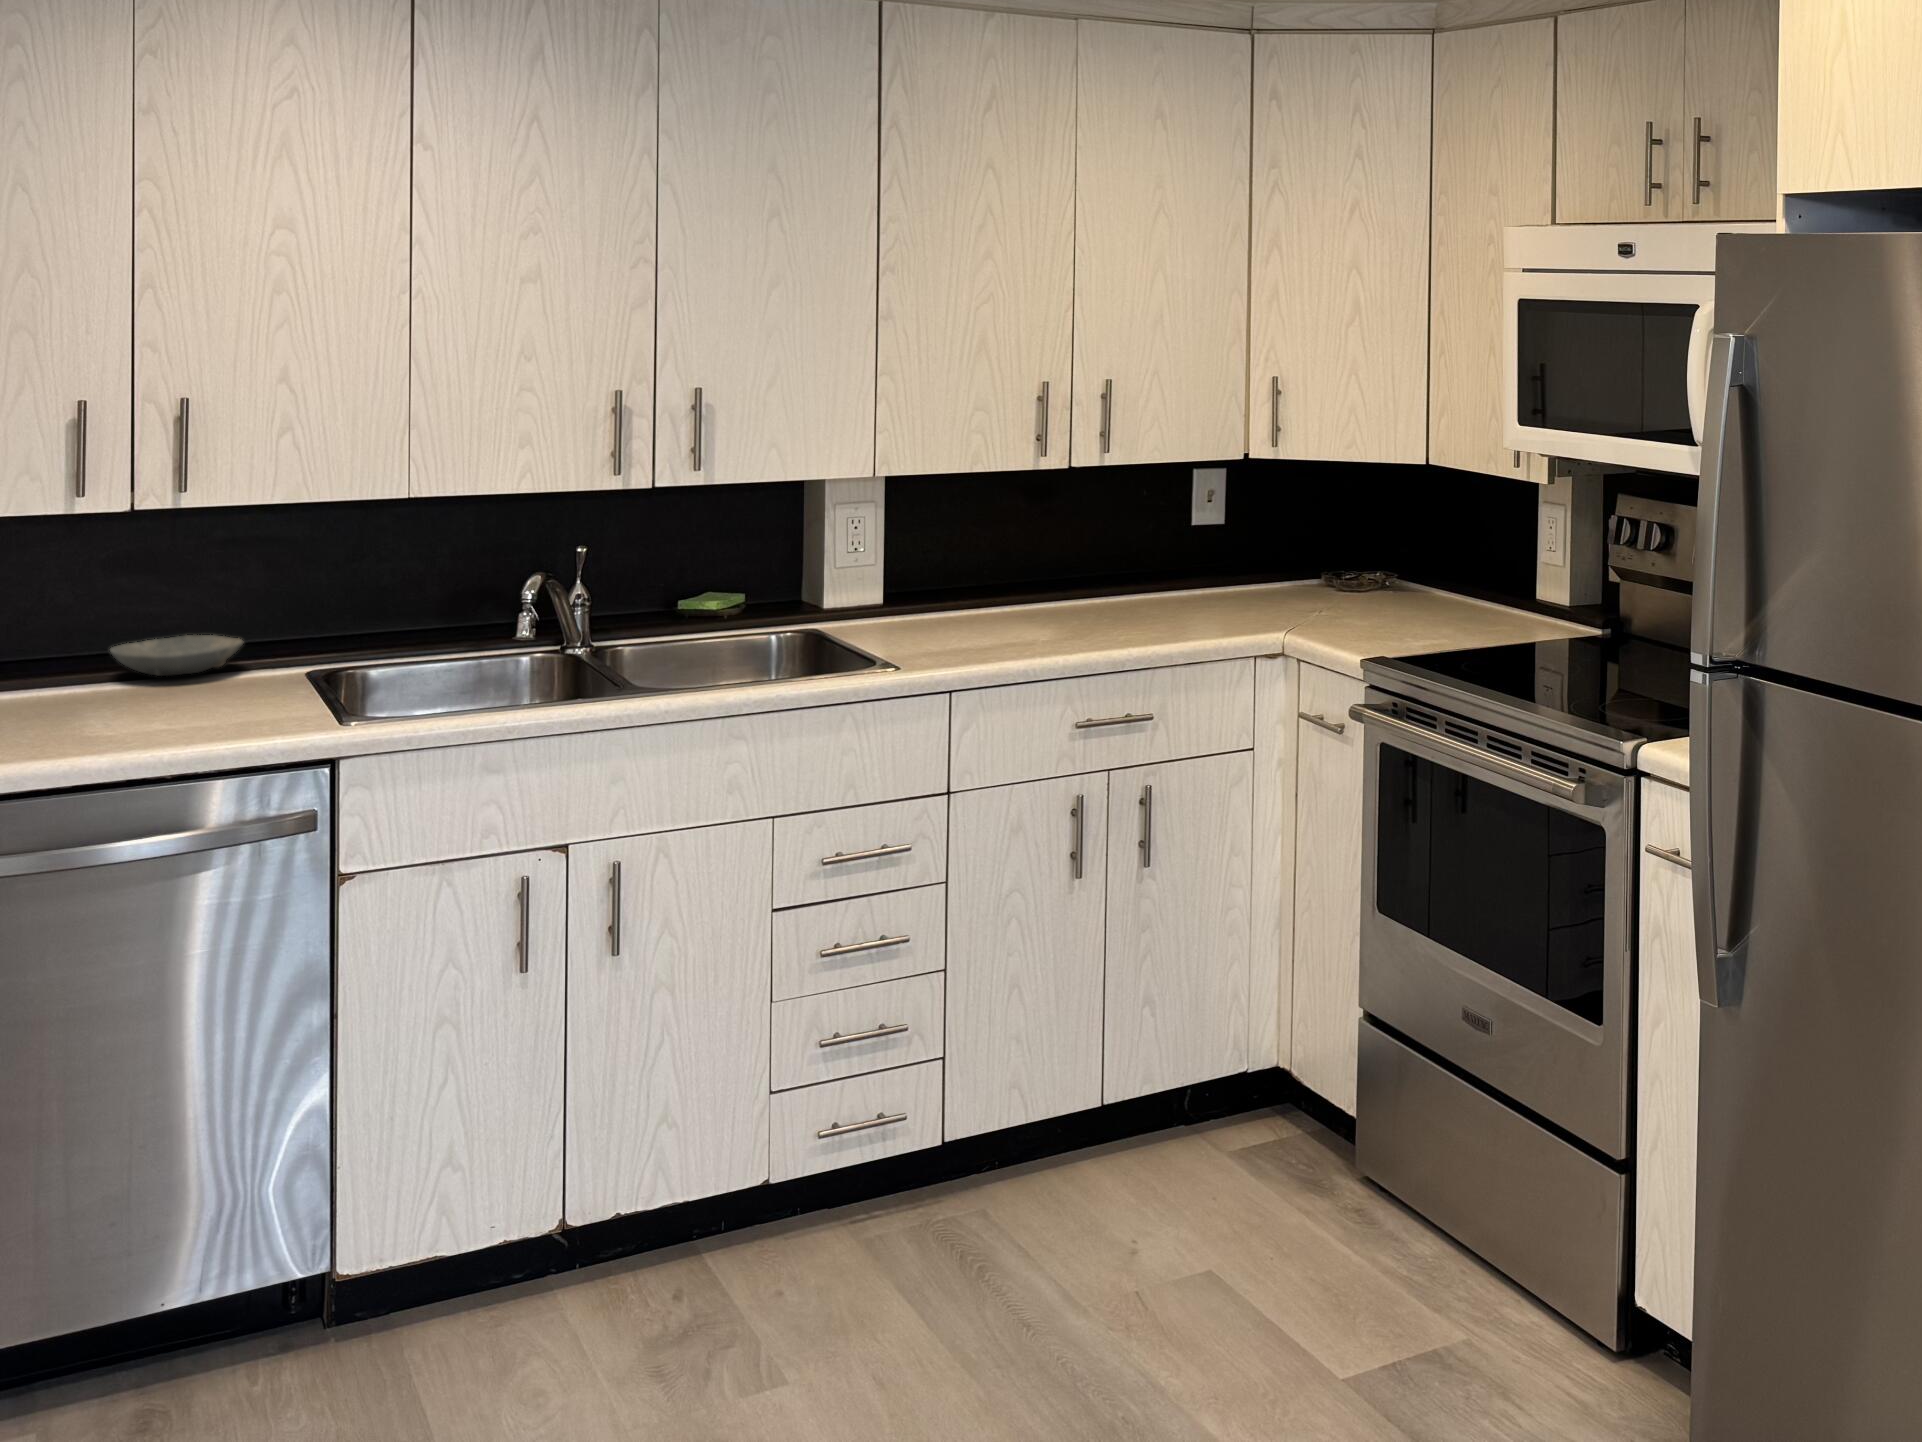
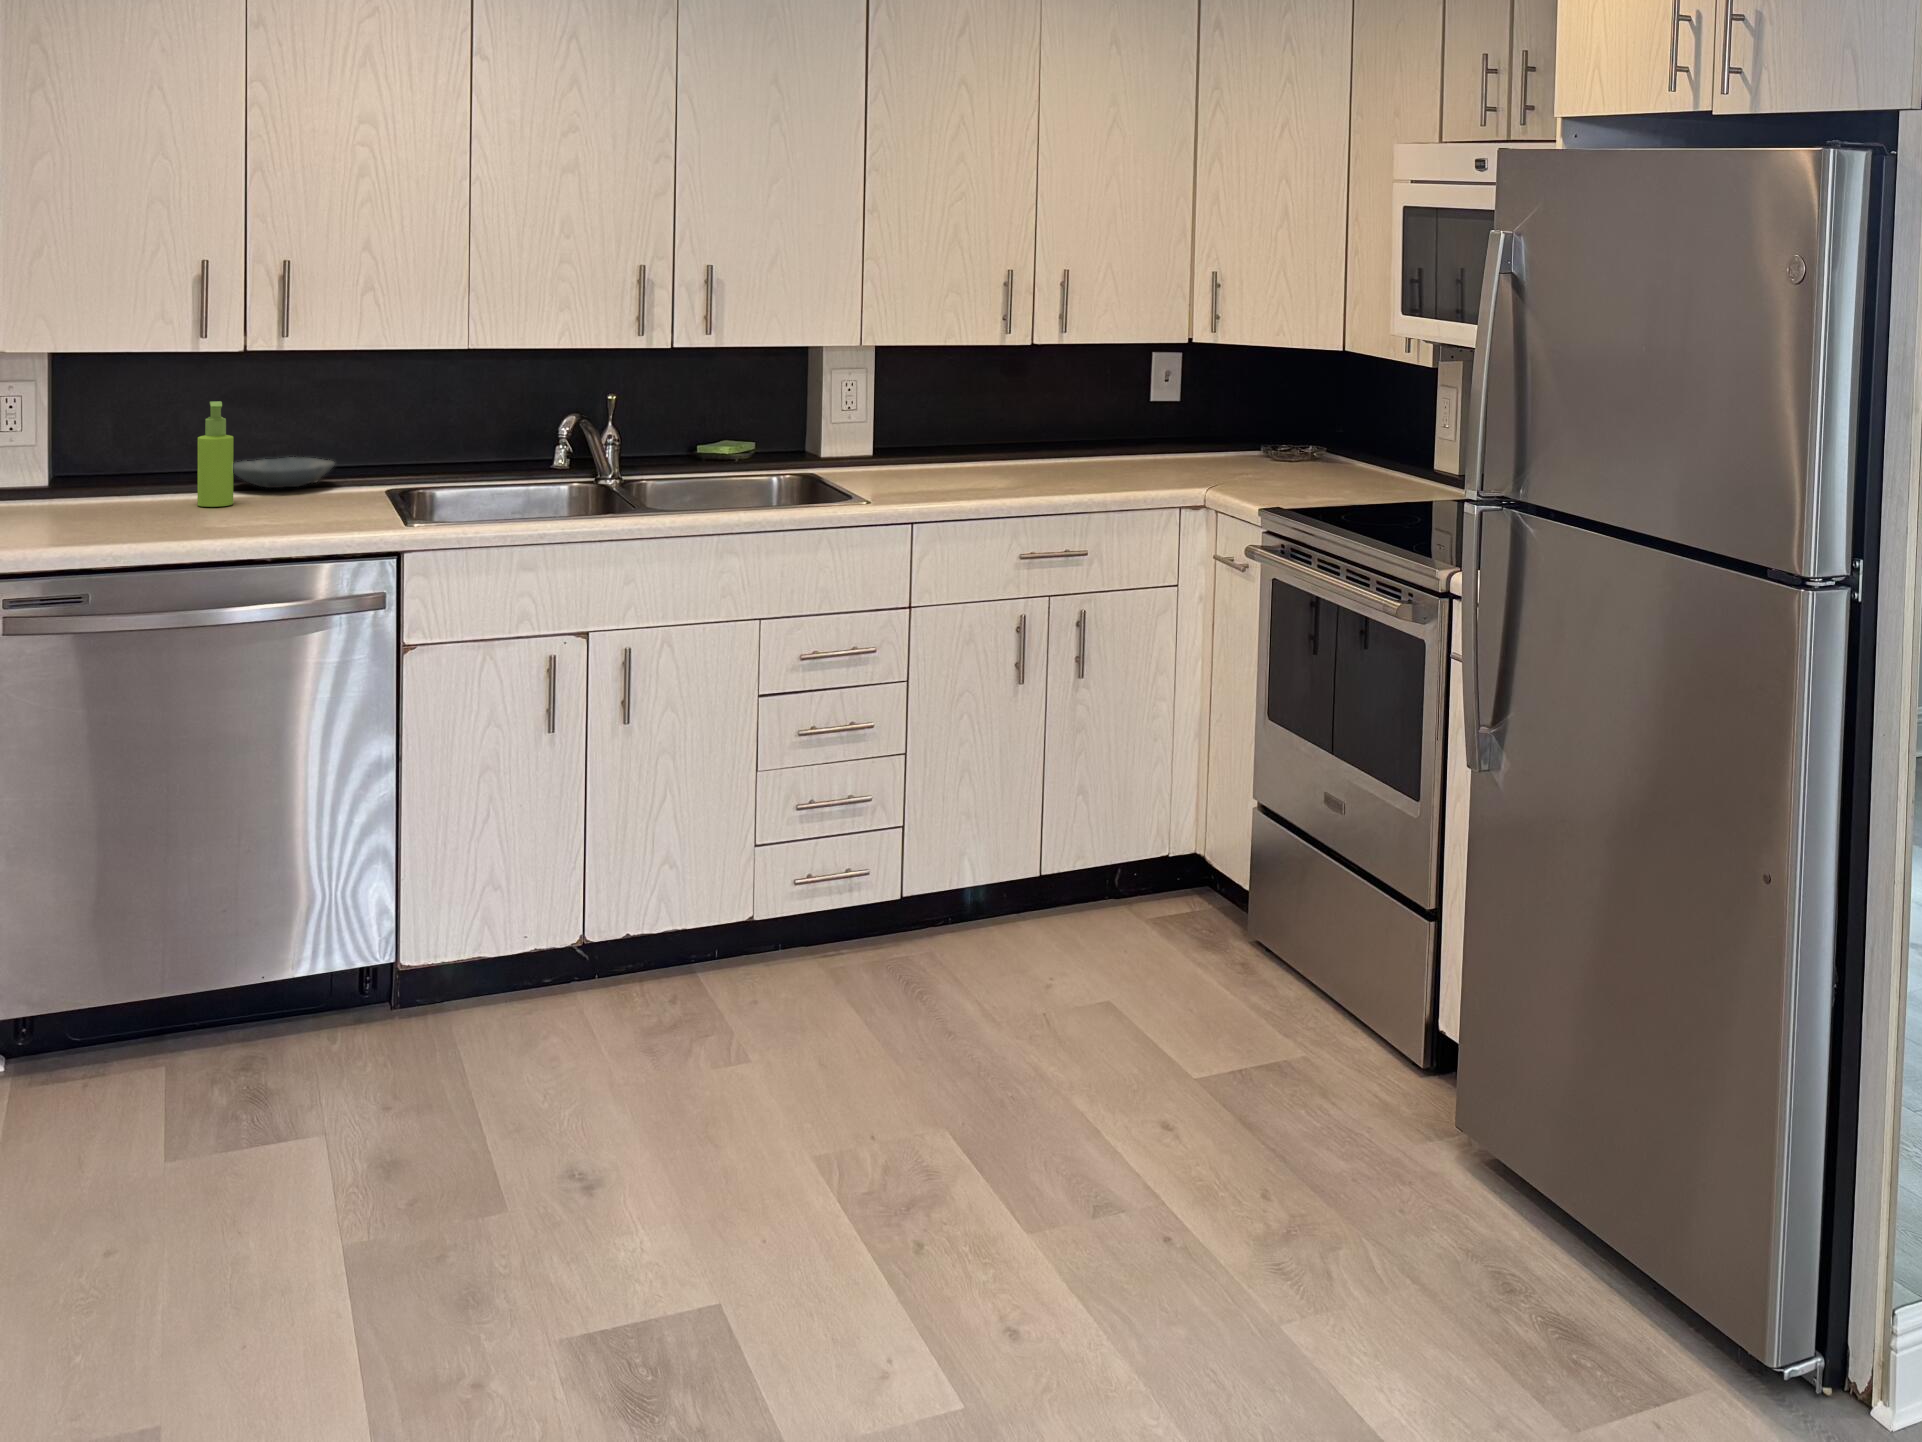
soap dispenser: none [72,574,118,706] -> present [198,401,234,507]

